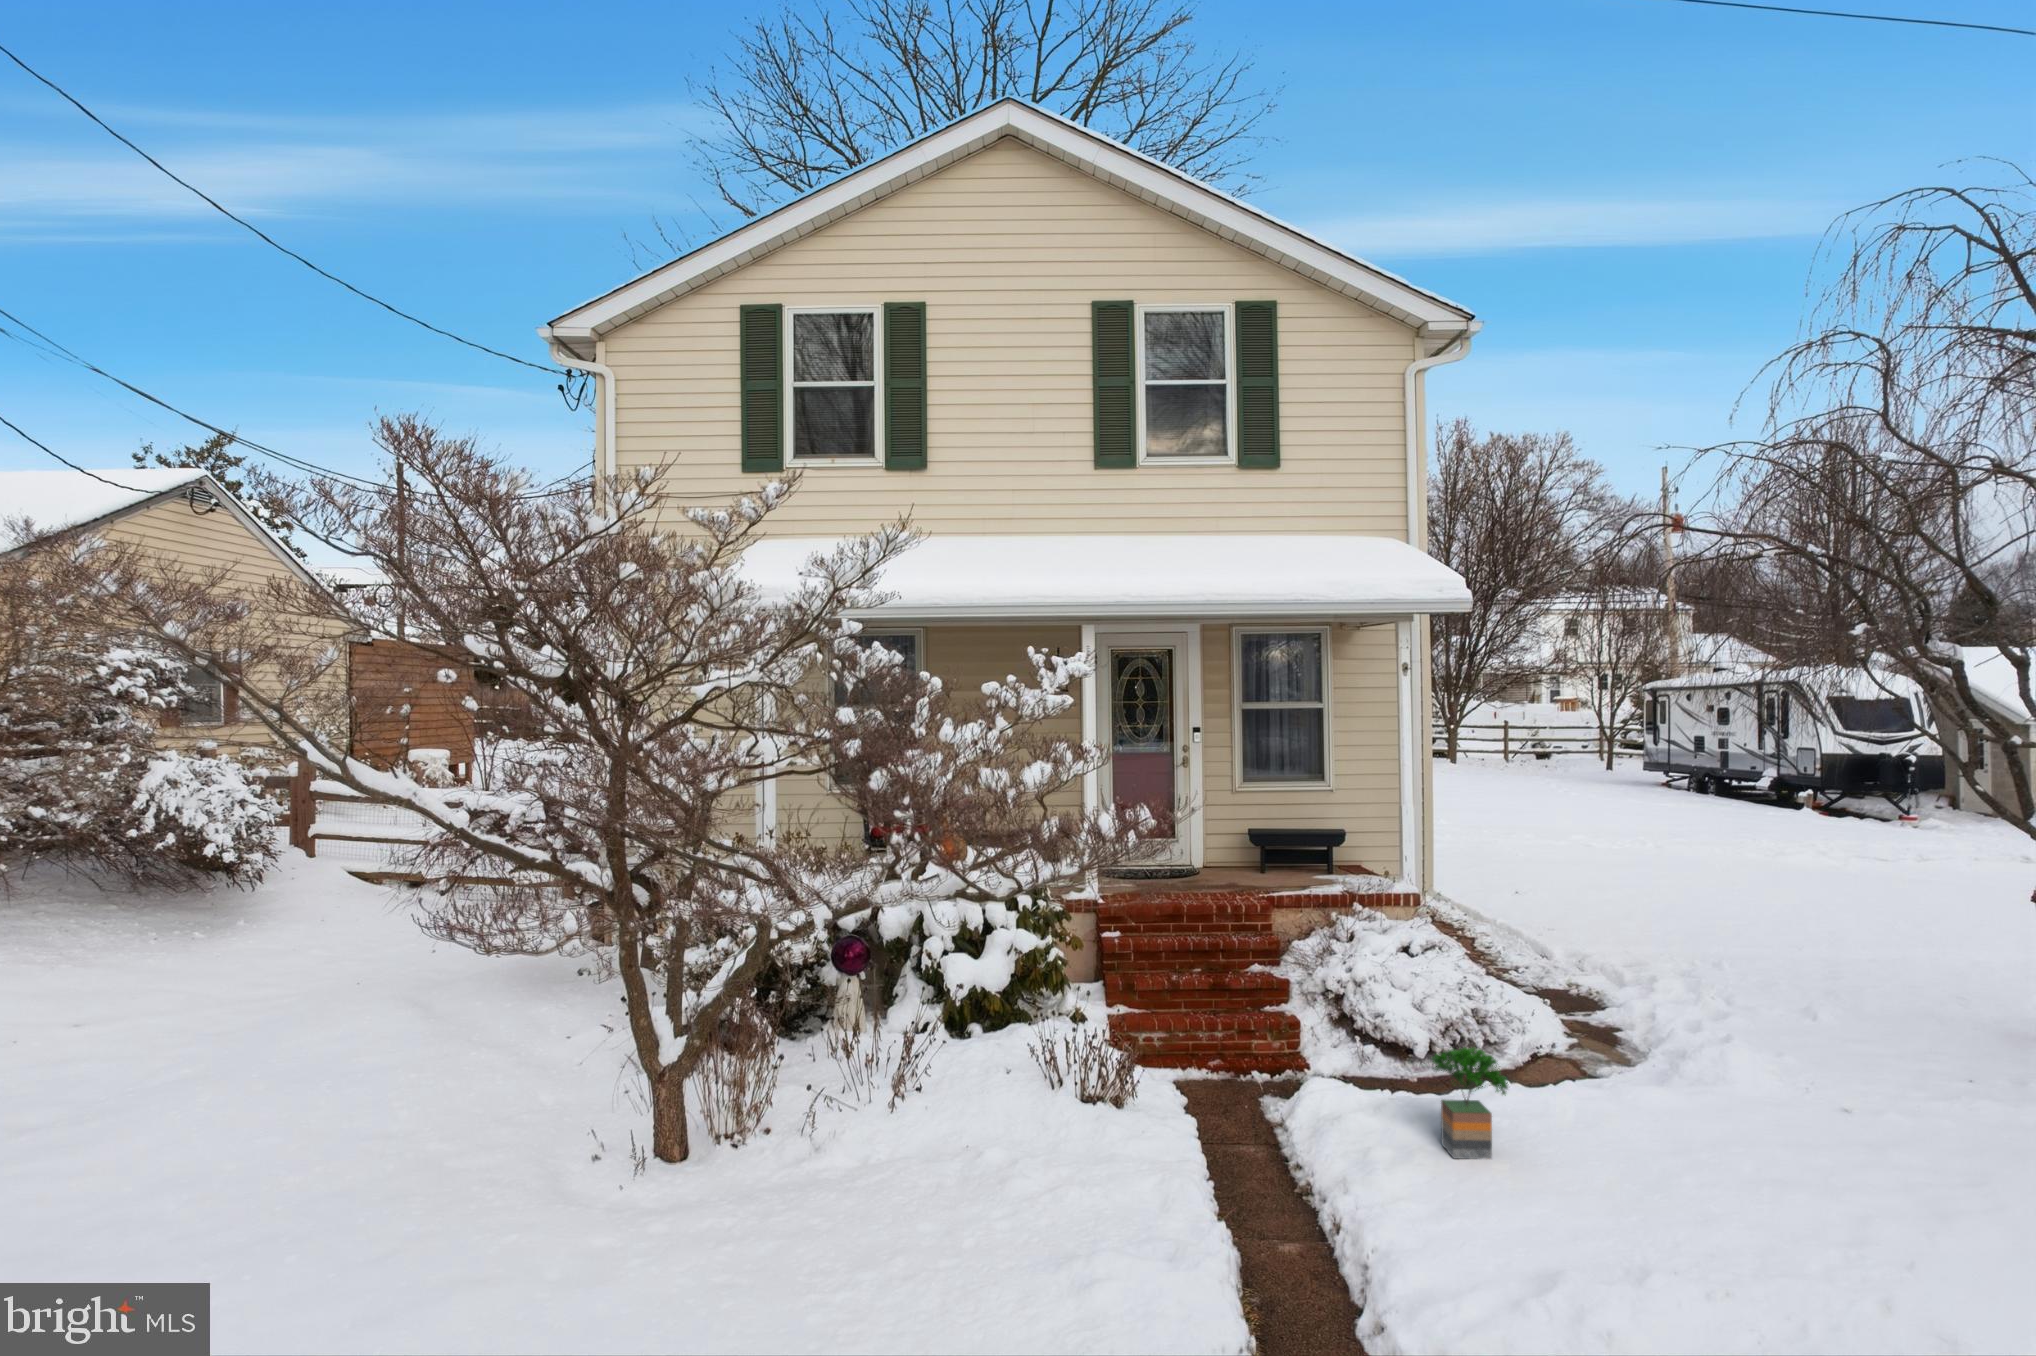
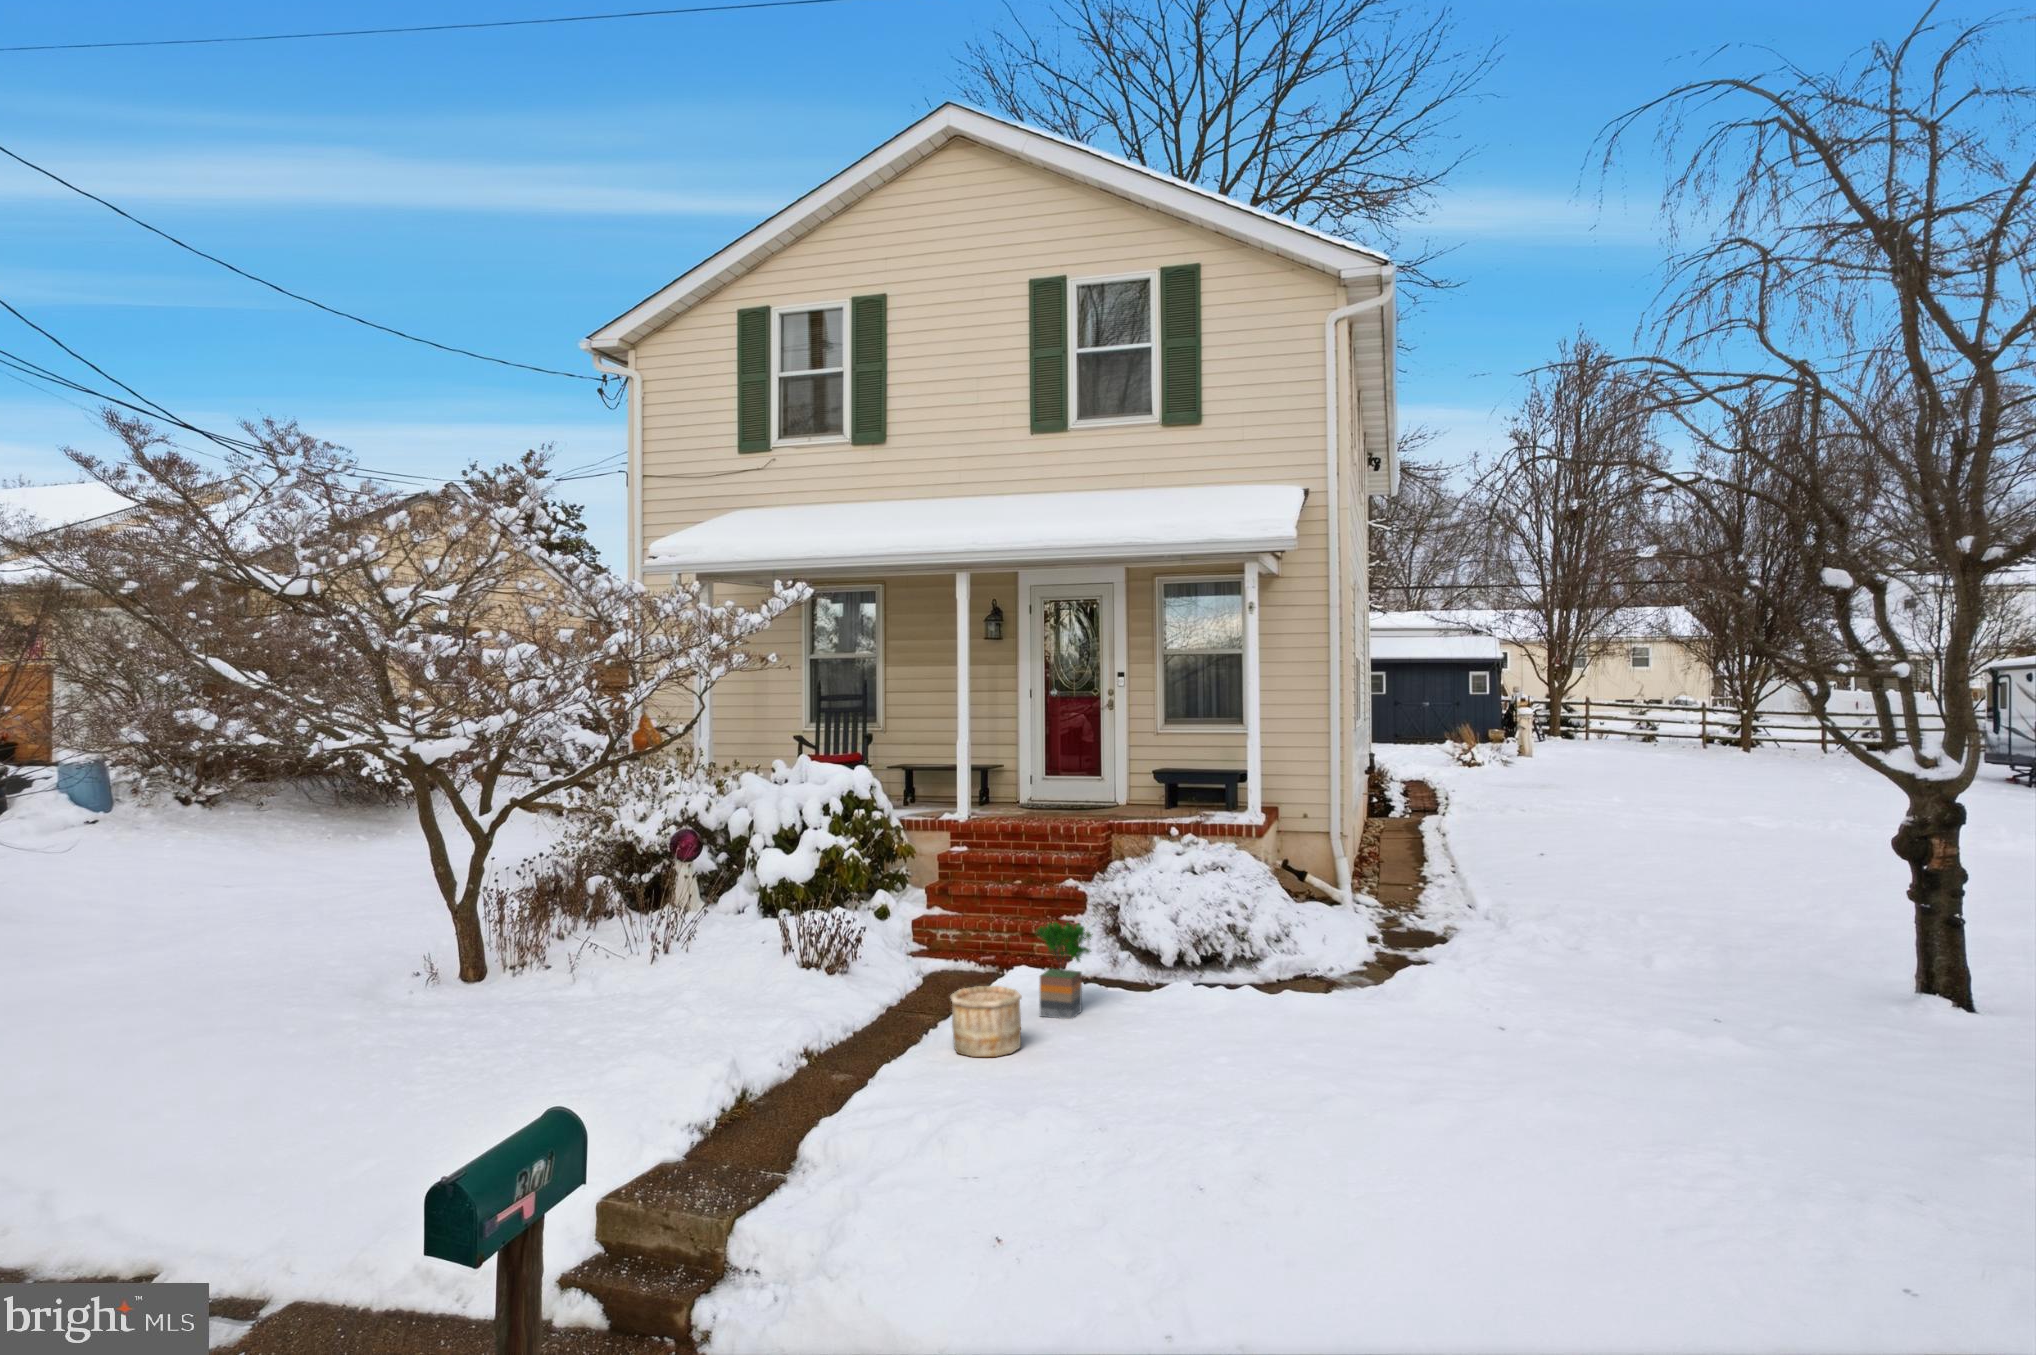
wooden bucket: none [1460,1144,1553,1241] -> present [950,986,1022,1057]

